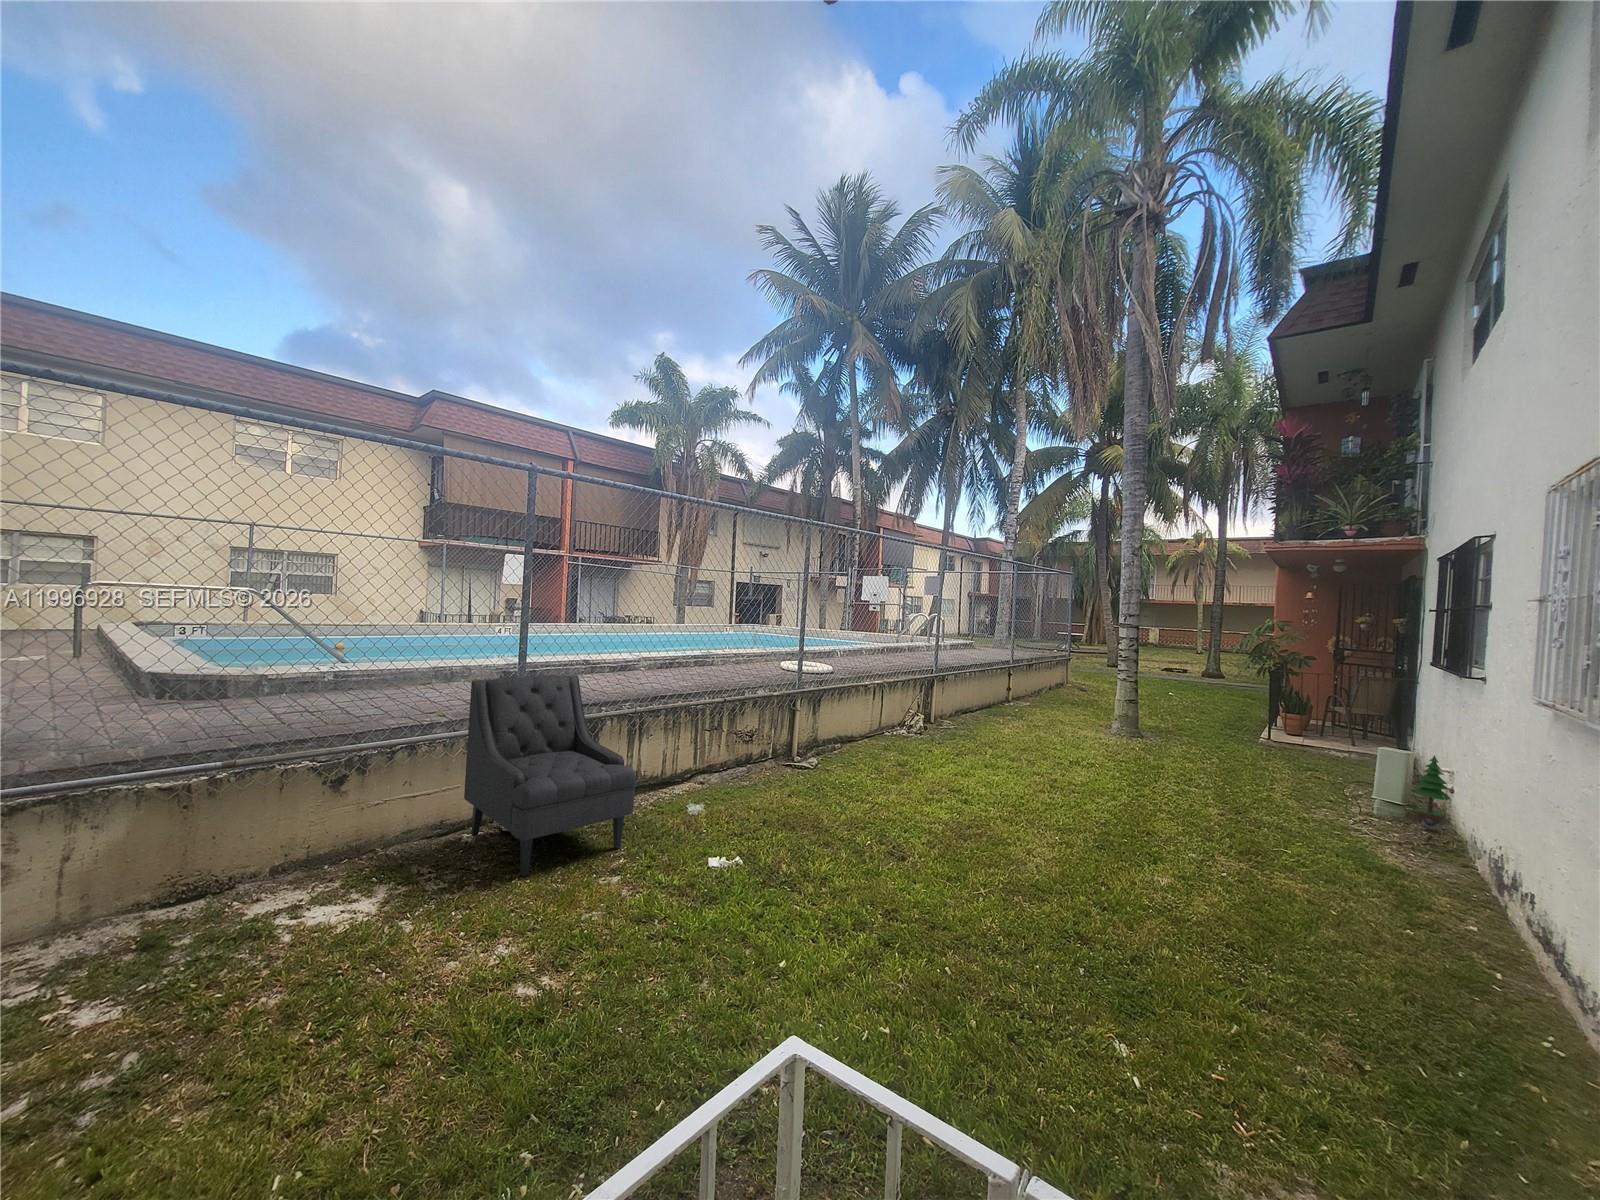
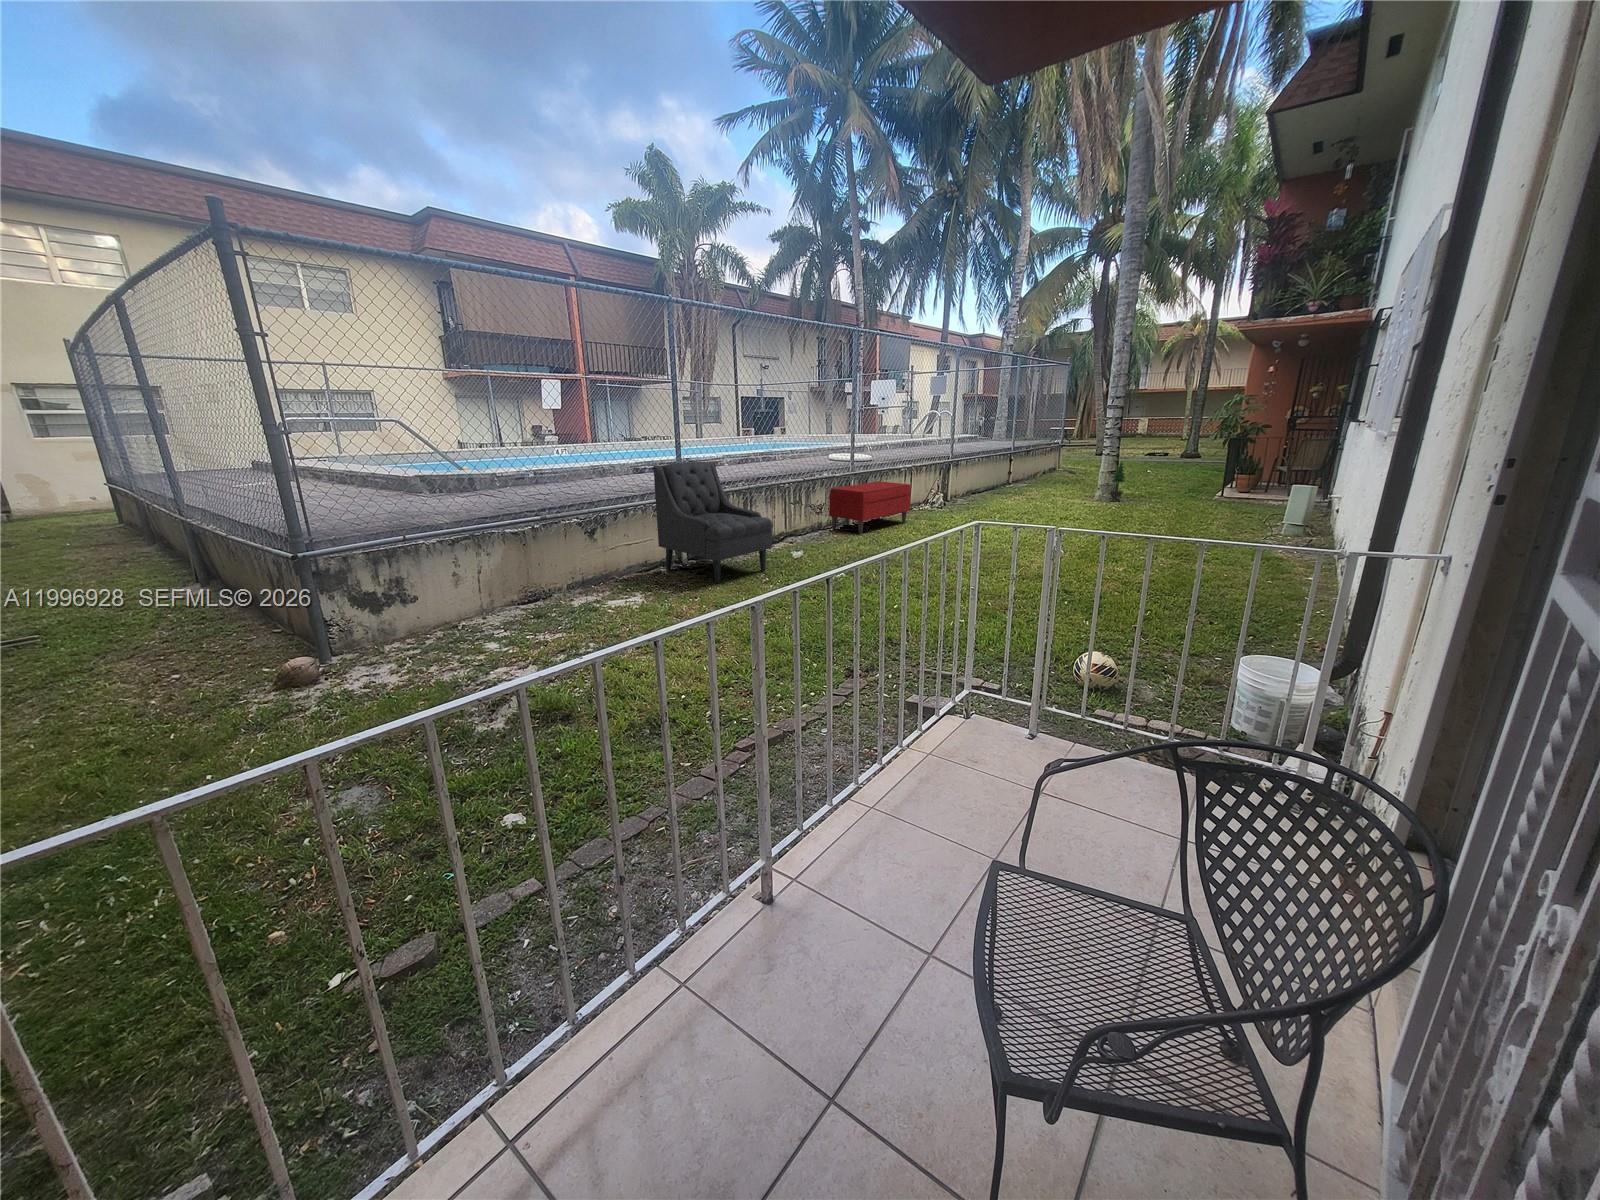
bench: none [762,701,875,776] -> present [829,481,911,534]
potted tree: present [1413,755,1451,830] -> present [1110,462,1125,500]

